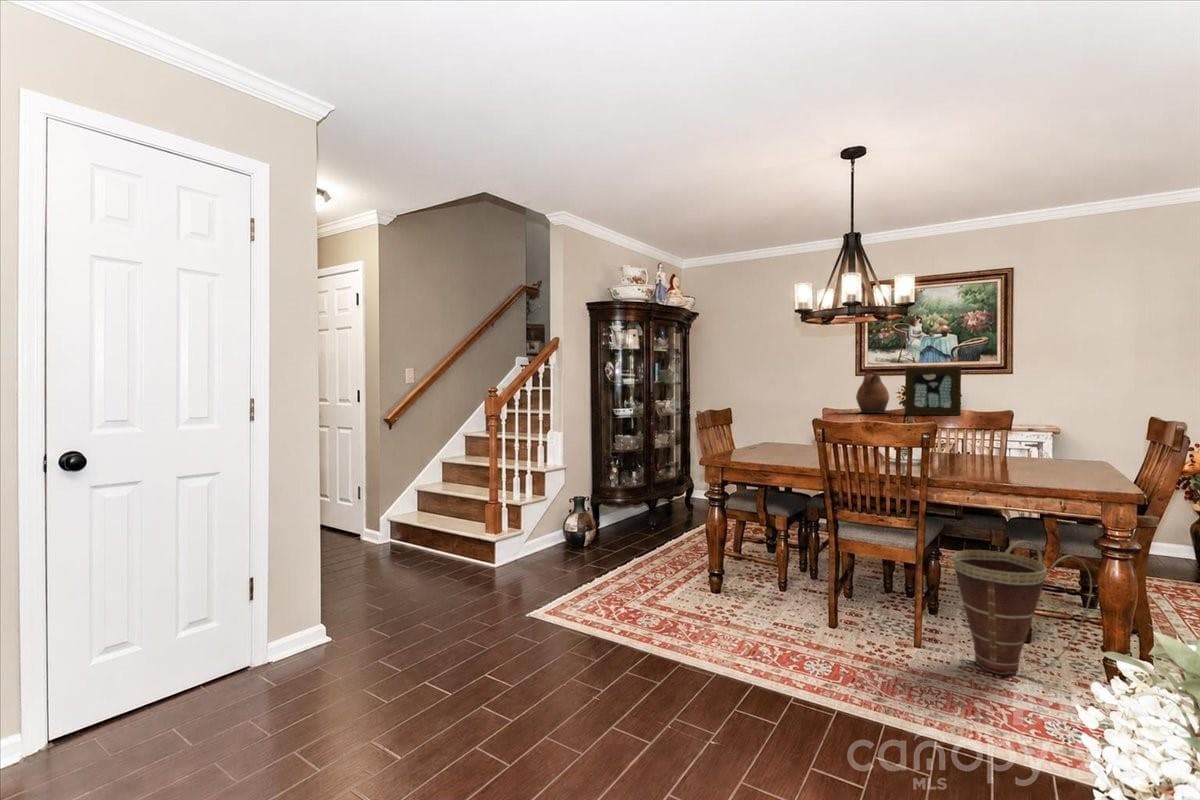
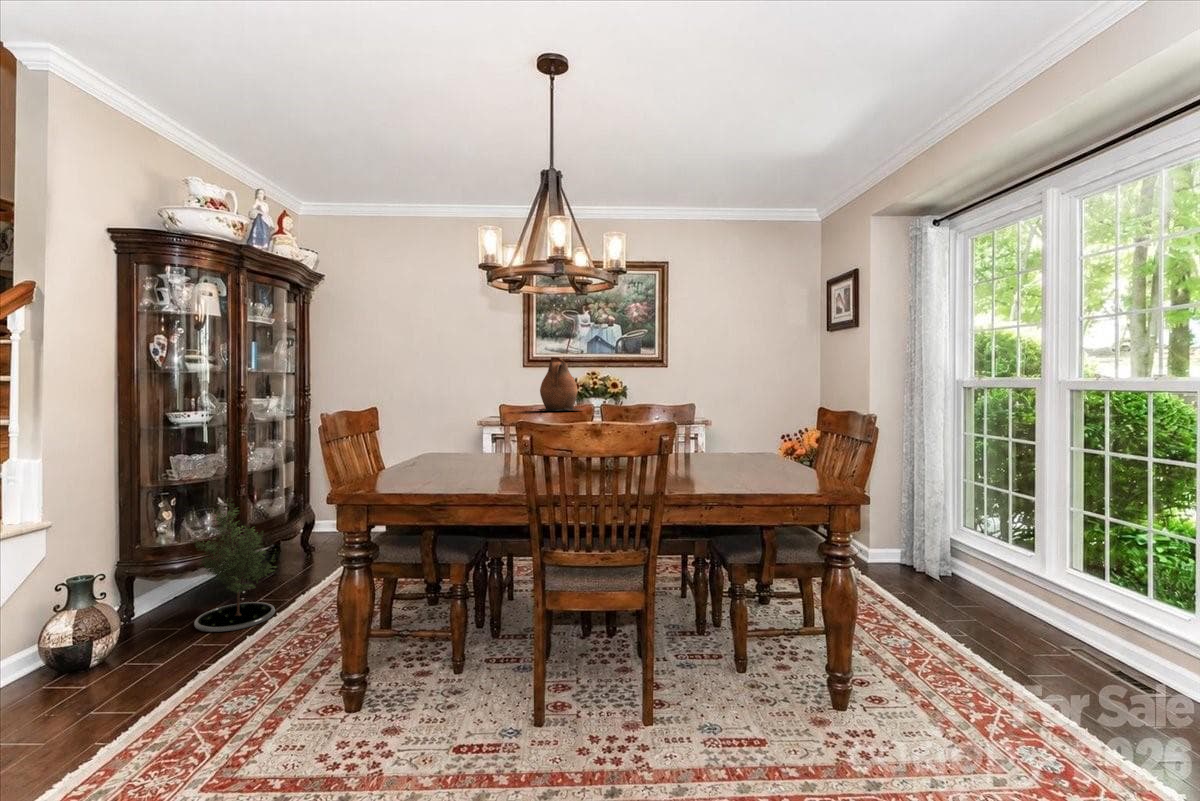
picture frame: present [905,366,961,415] -> none [597,354,655,412]
potted tree: none [626,462,672,544] -> present [192,498,276,632]
basket: present [952,541,1092,675] -> none [696,563,832,750]

